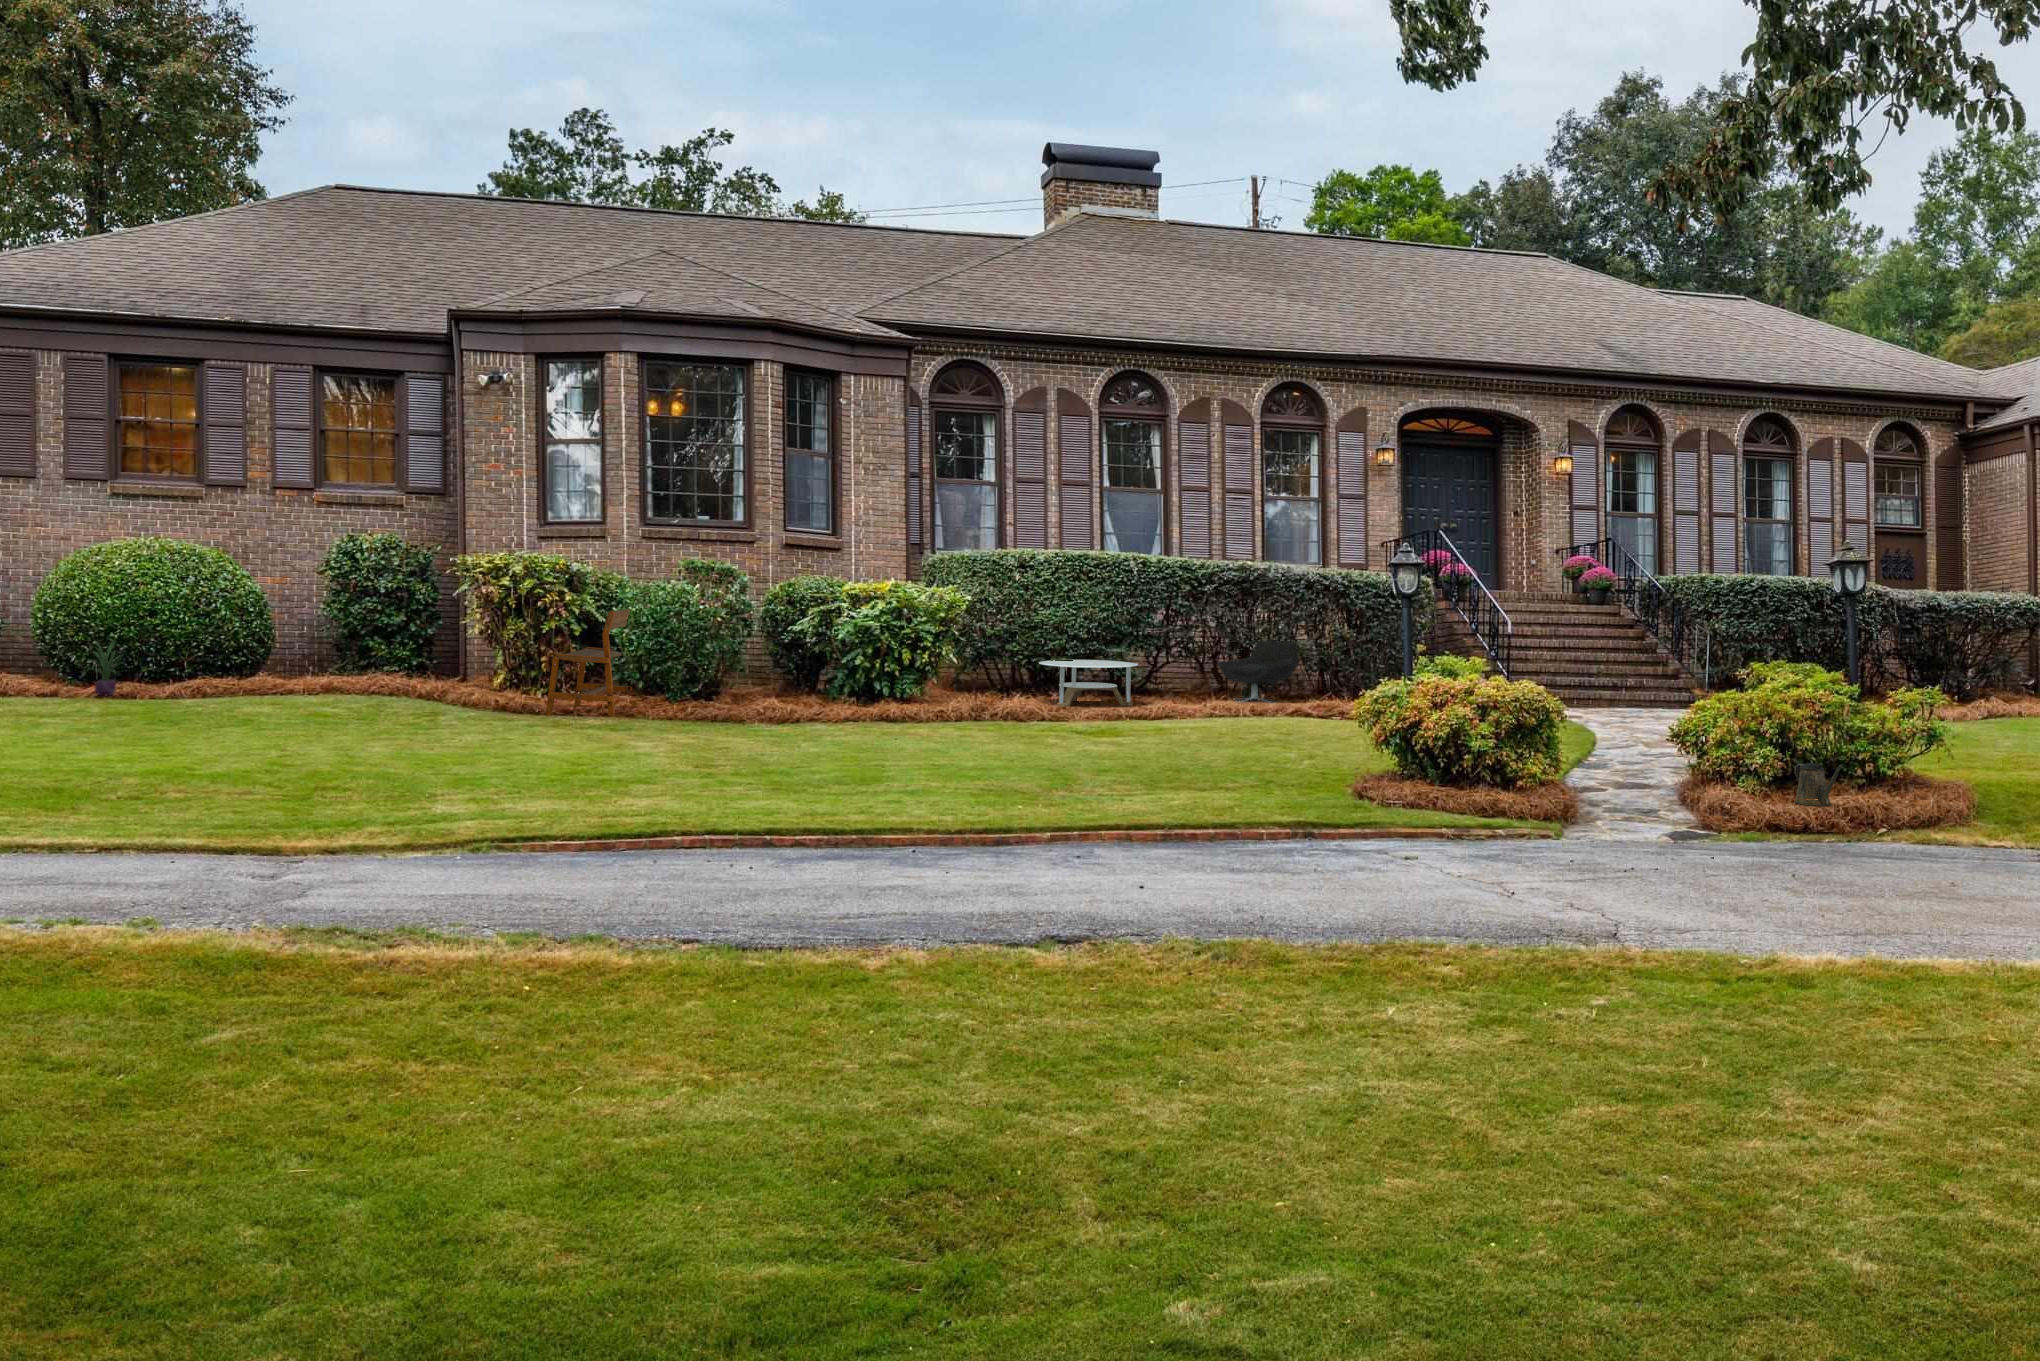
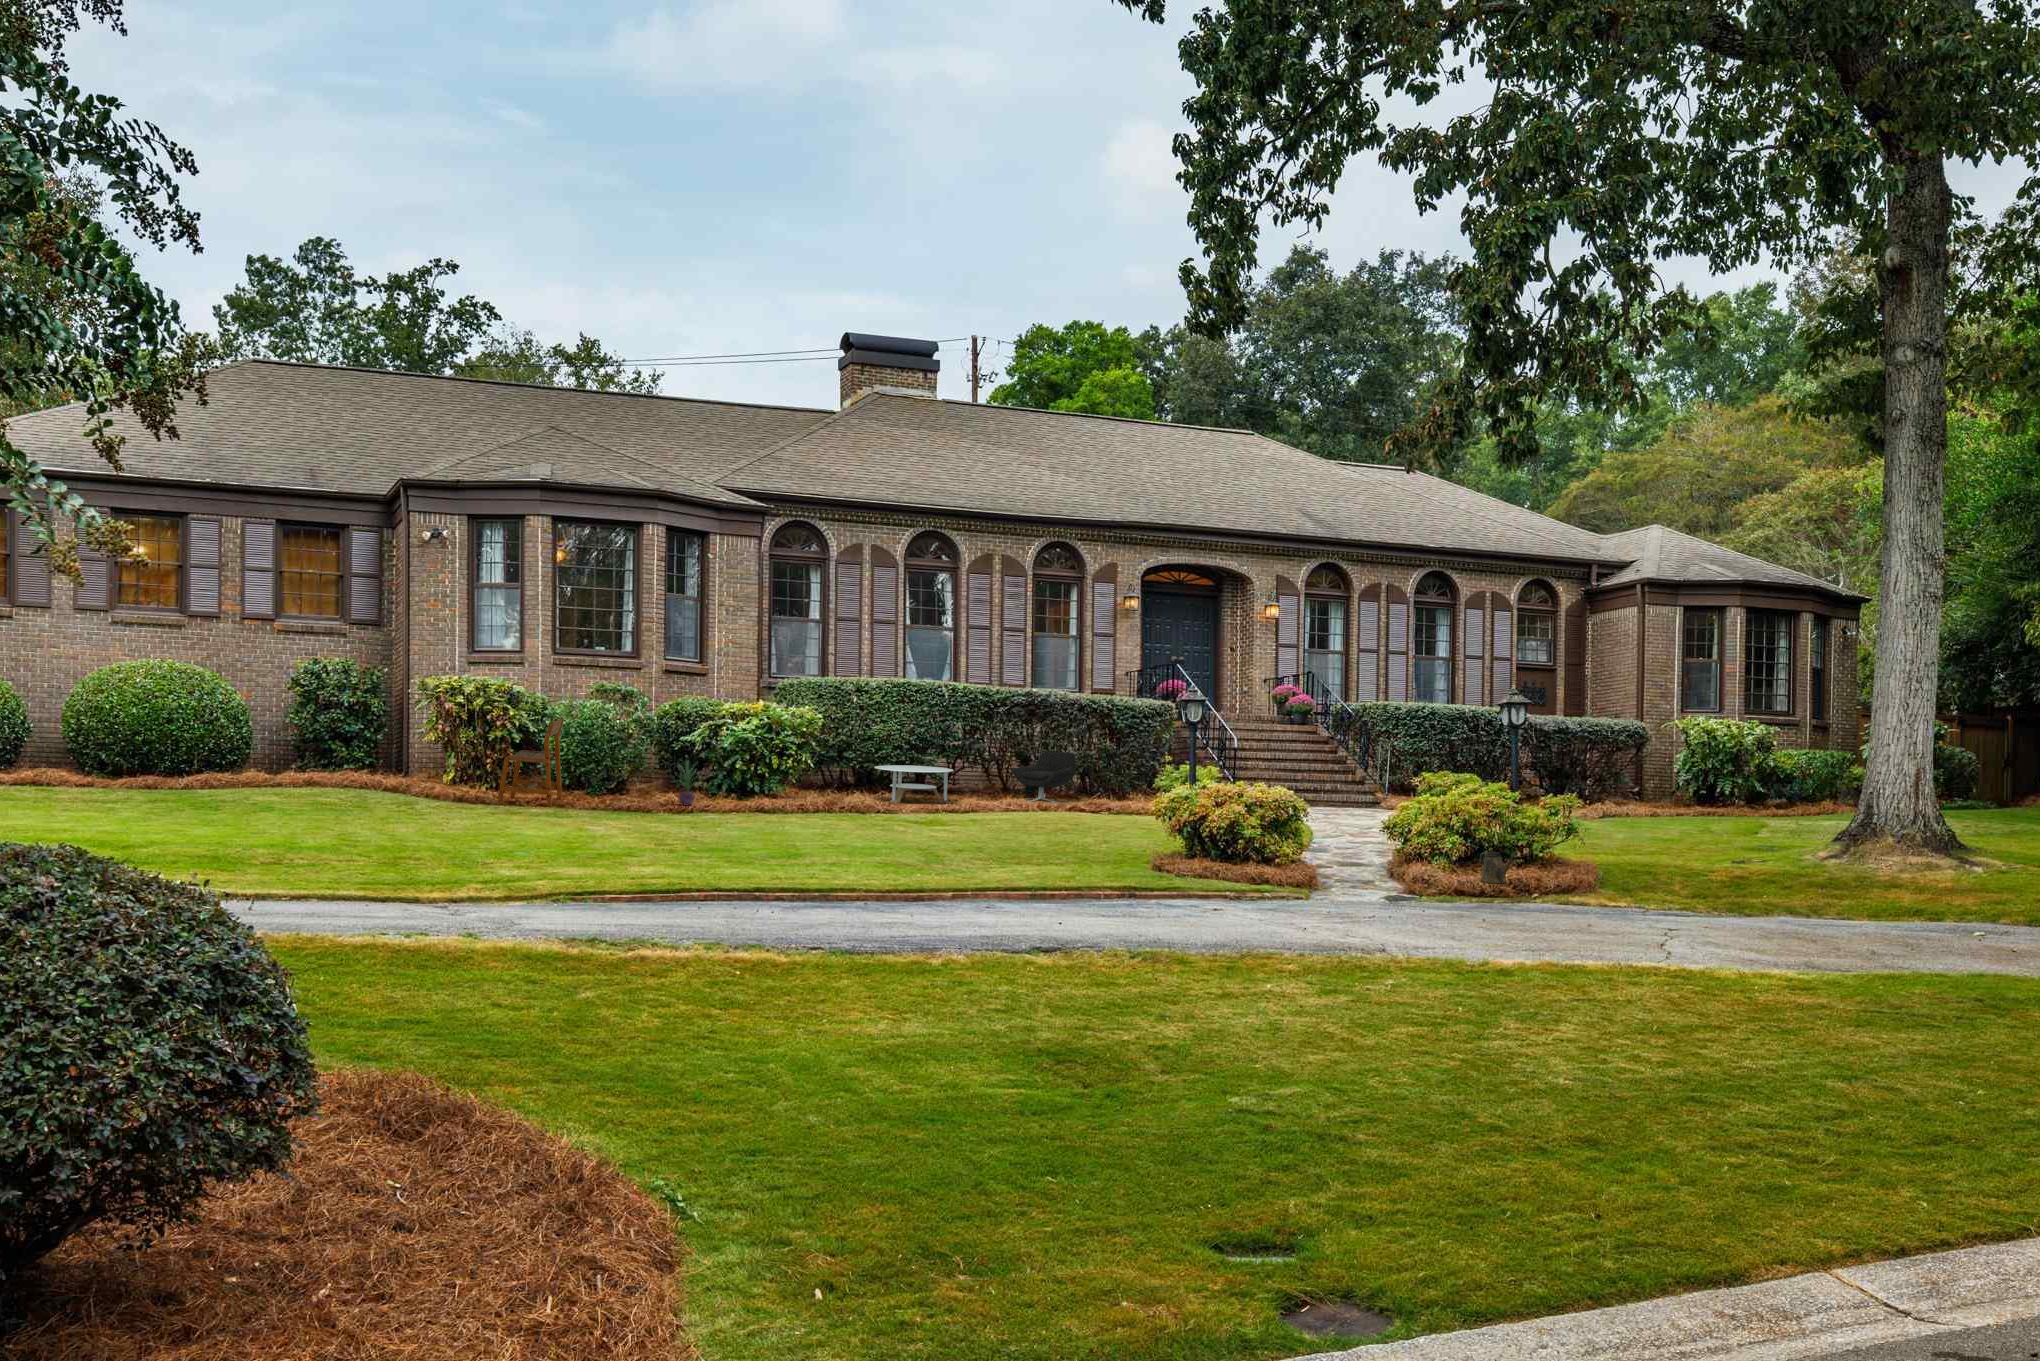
decorative plant: present [95,642,117,696] -> present [678,761,695,805]

